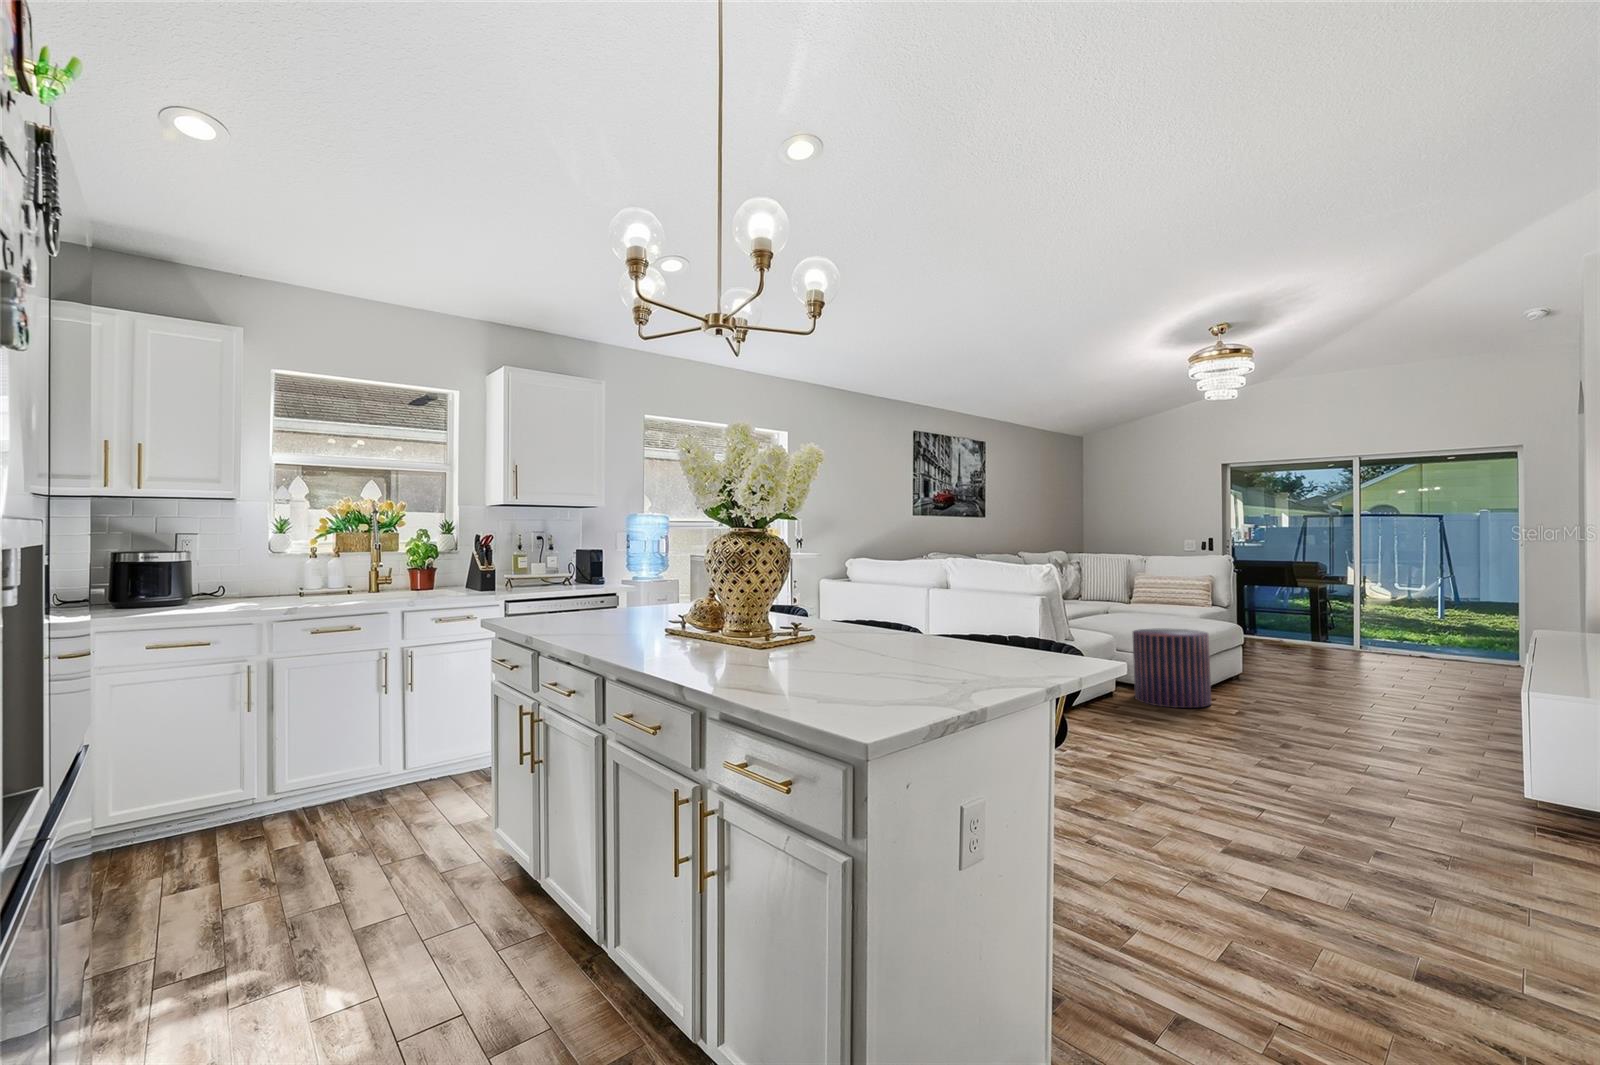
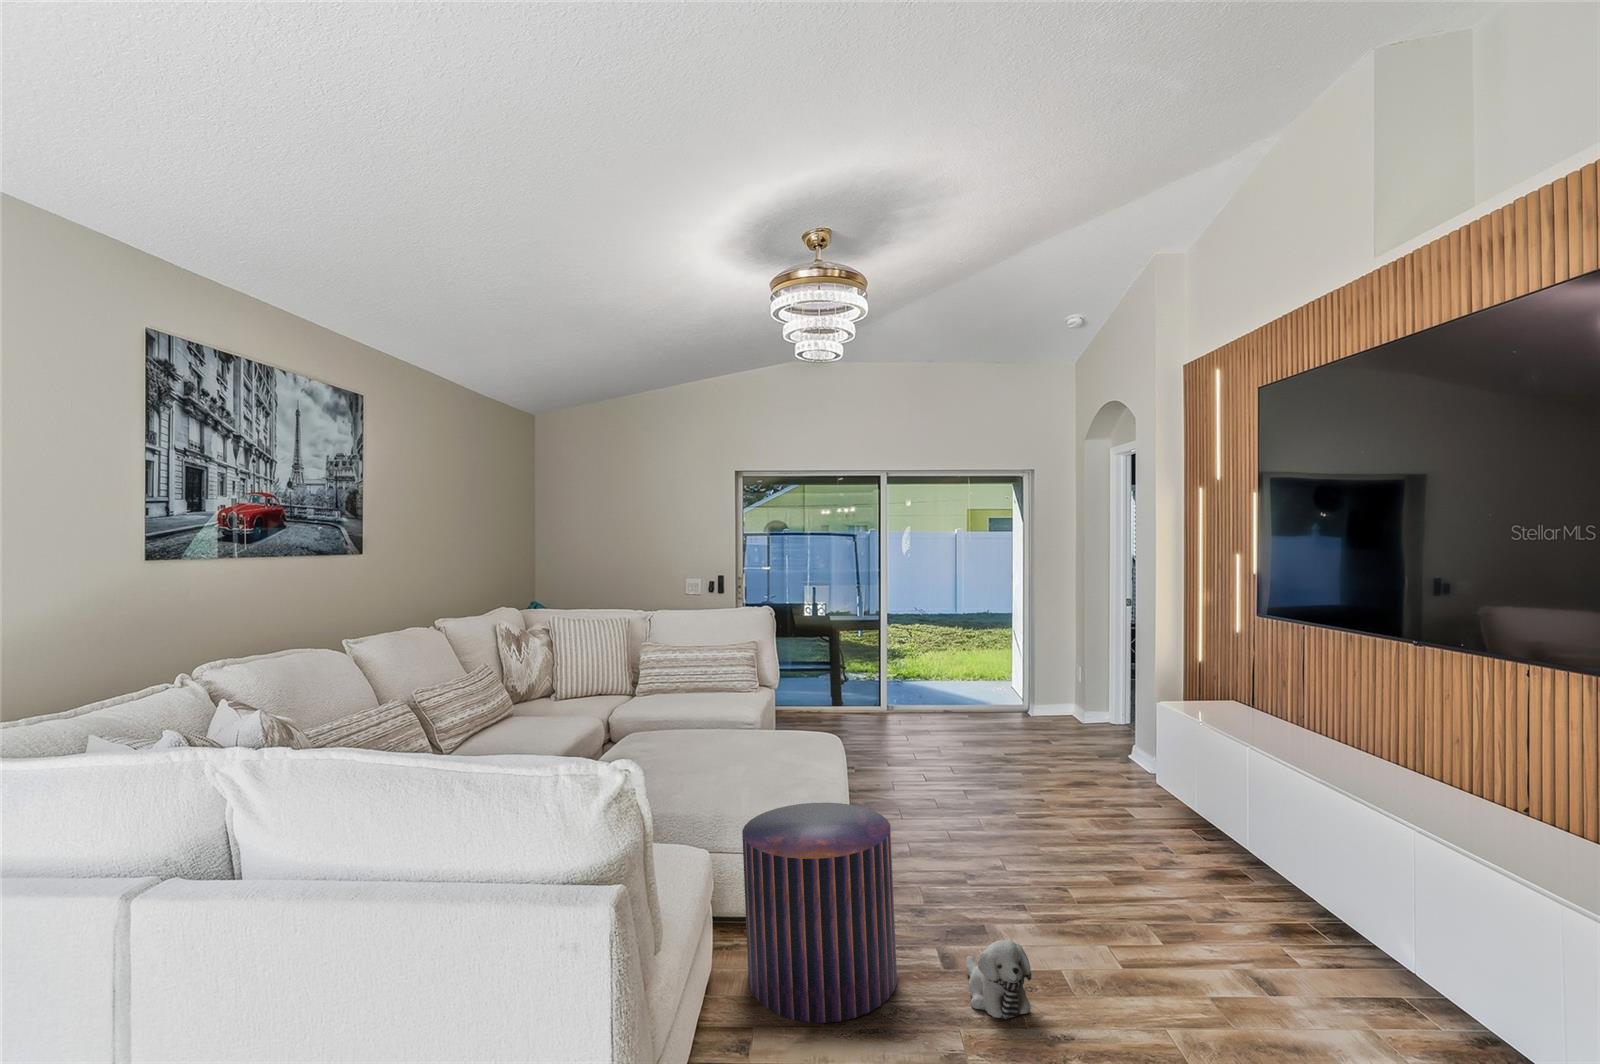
plush toy: none [1239,688,1275,721] -> present [966,940,1031,1019]

